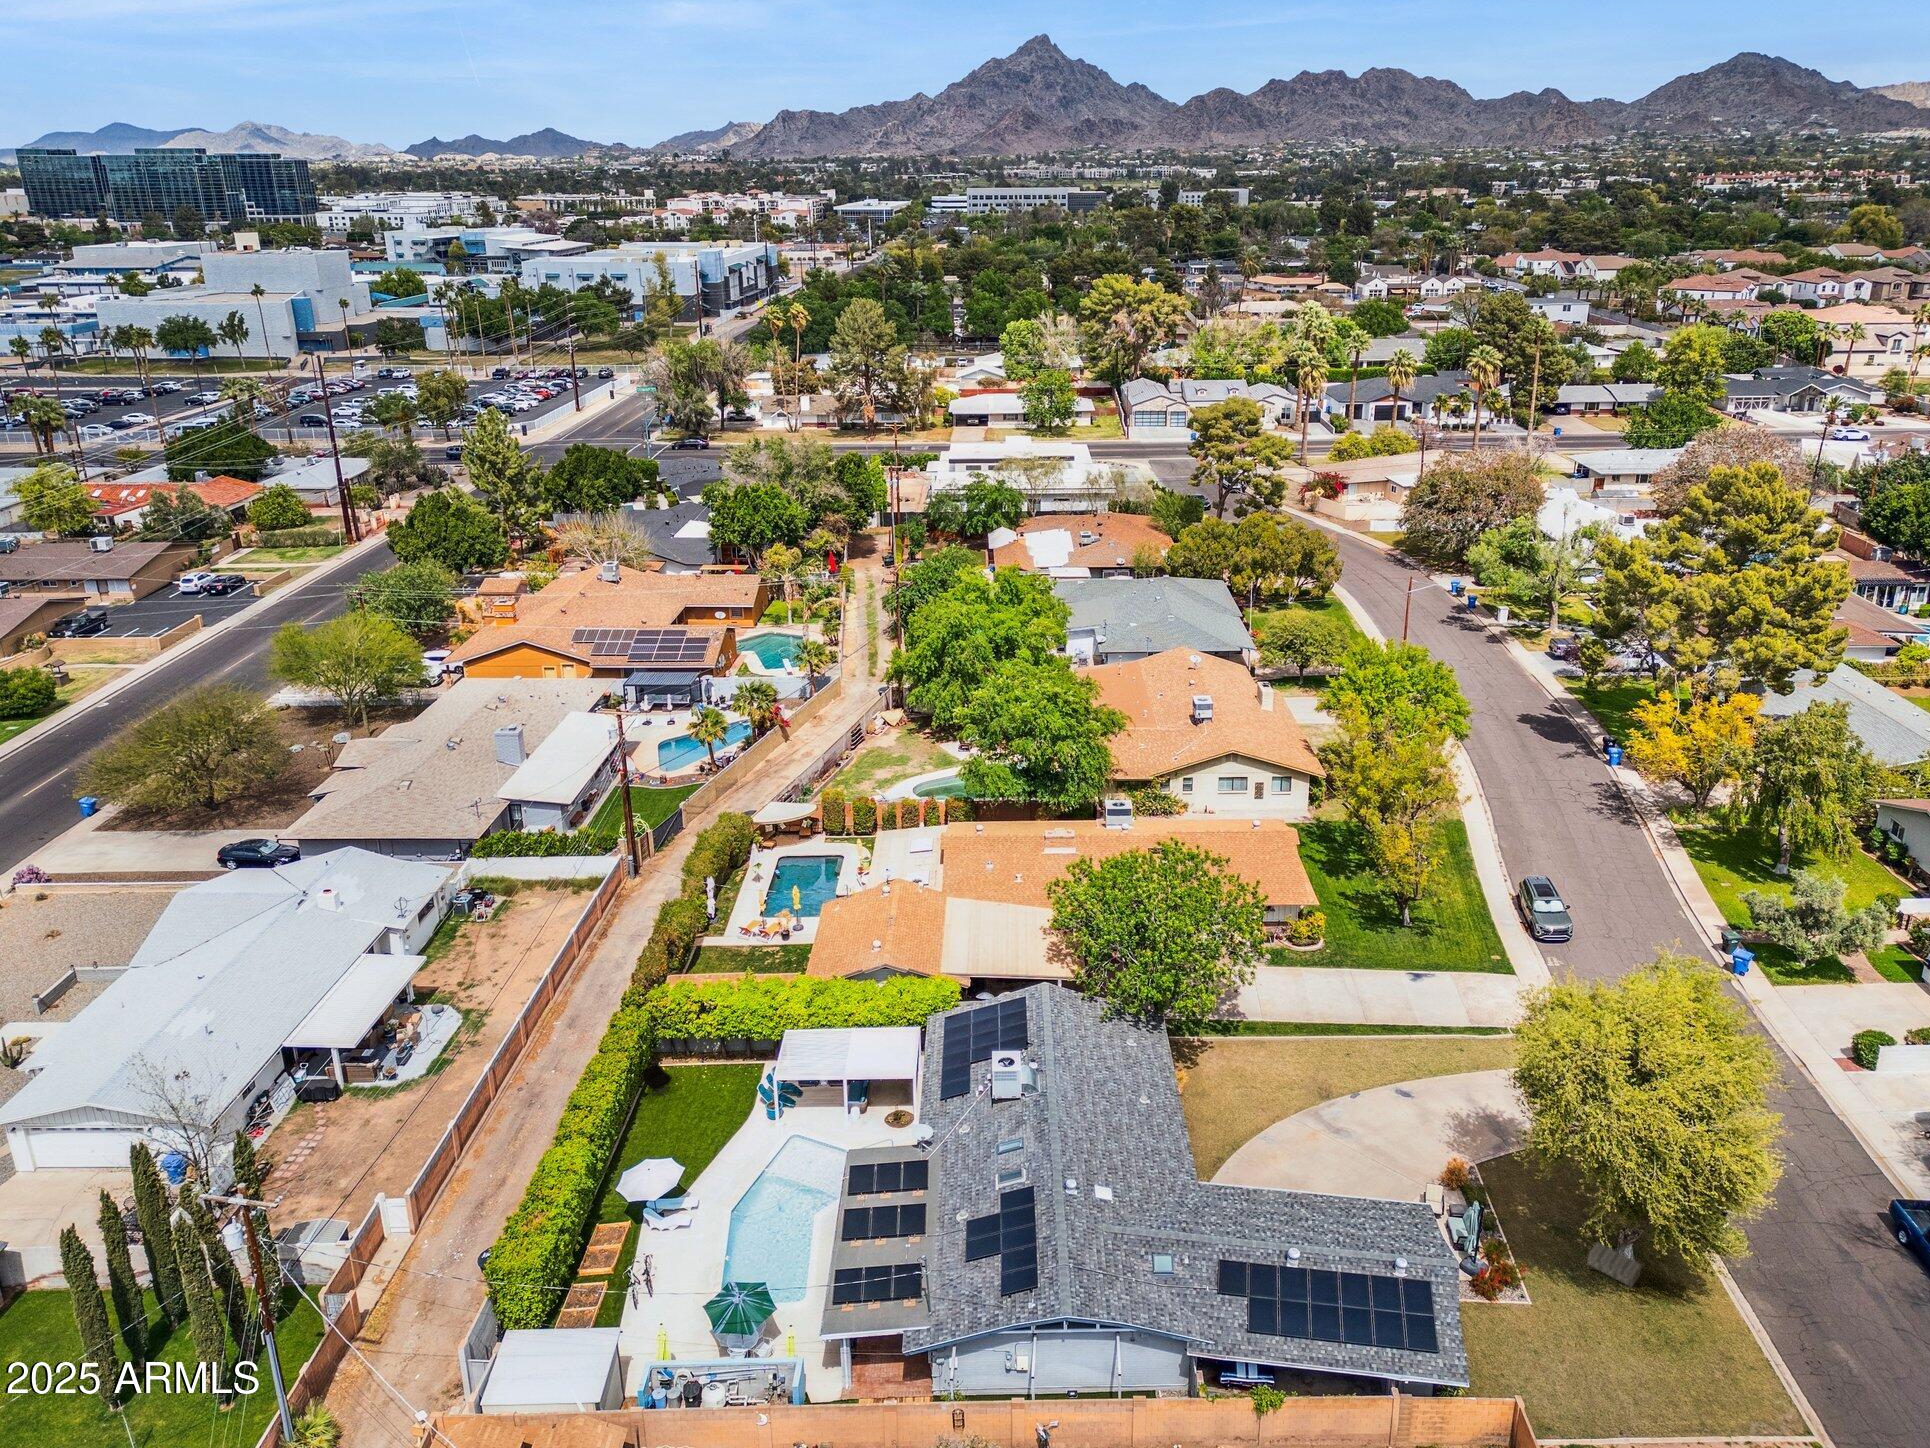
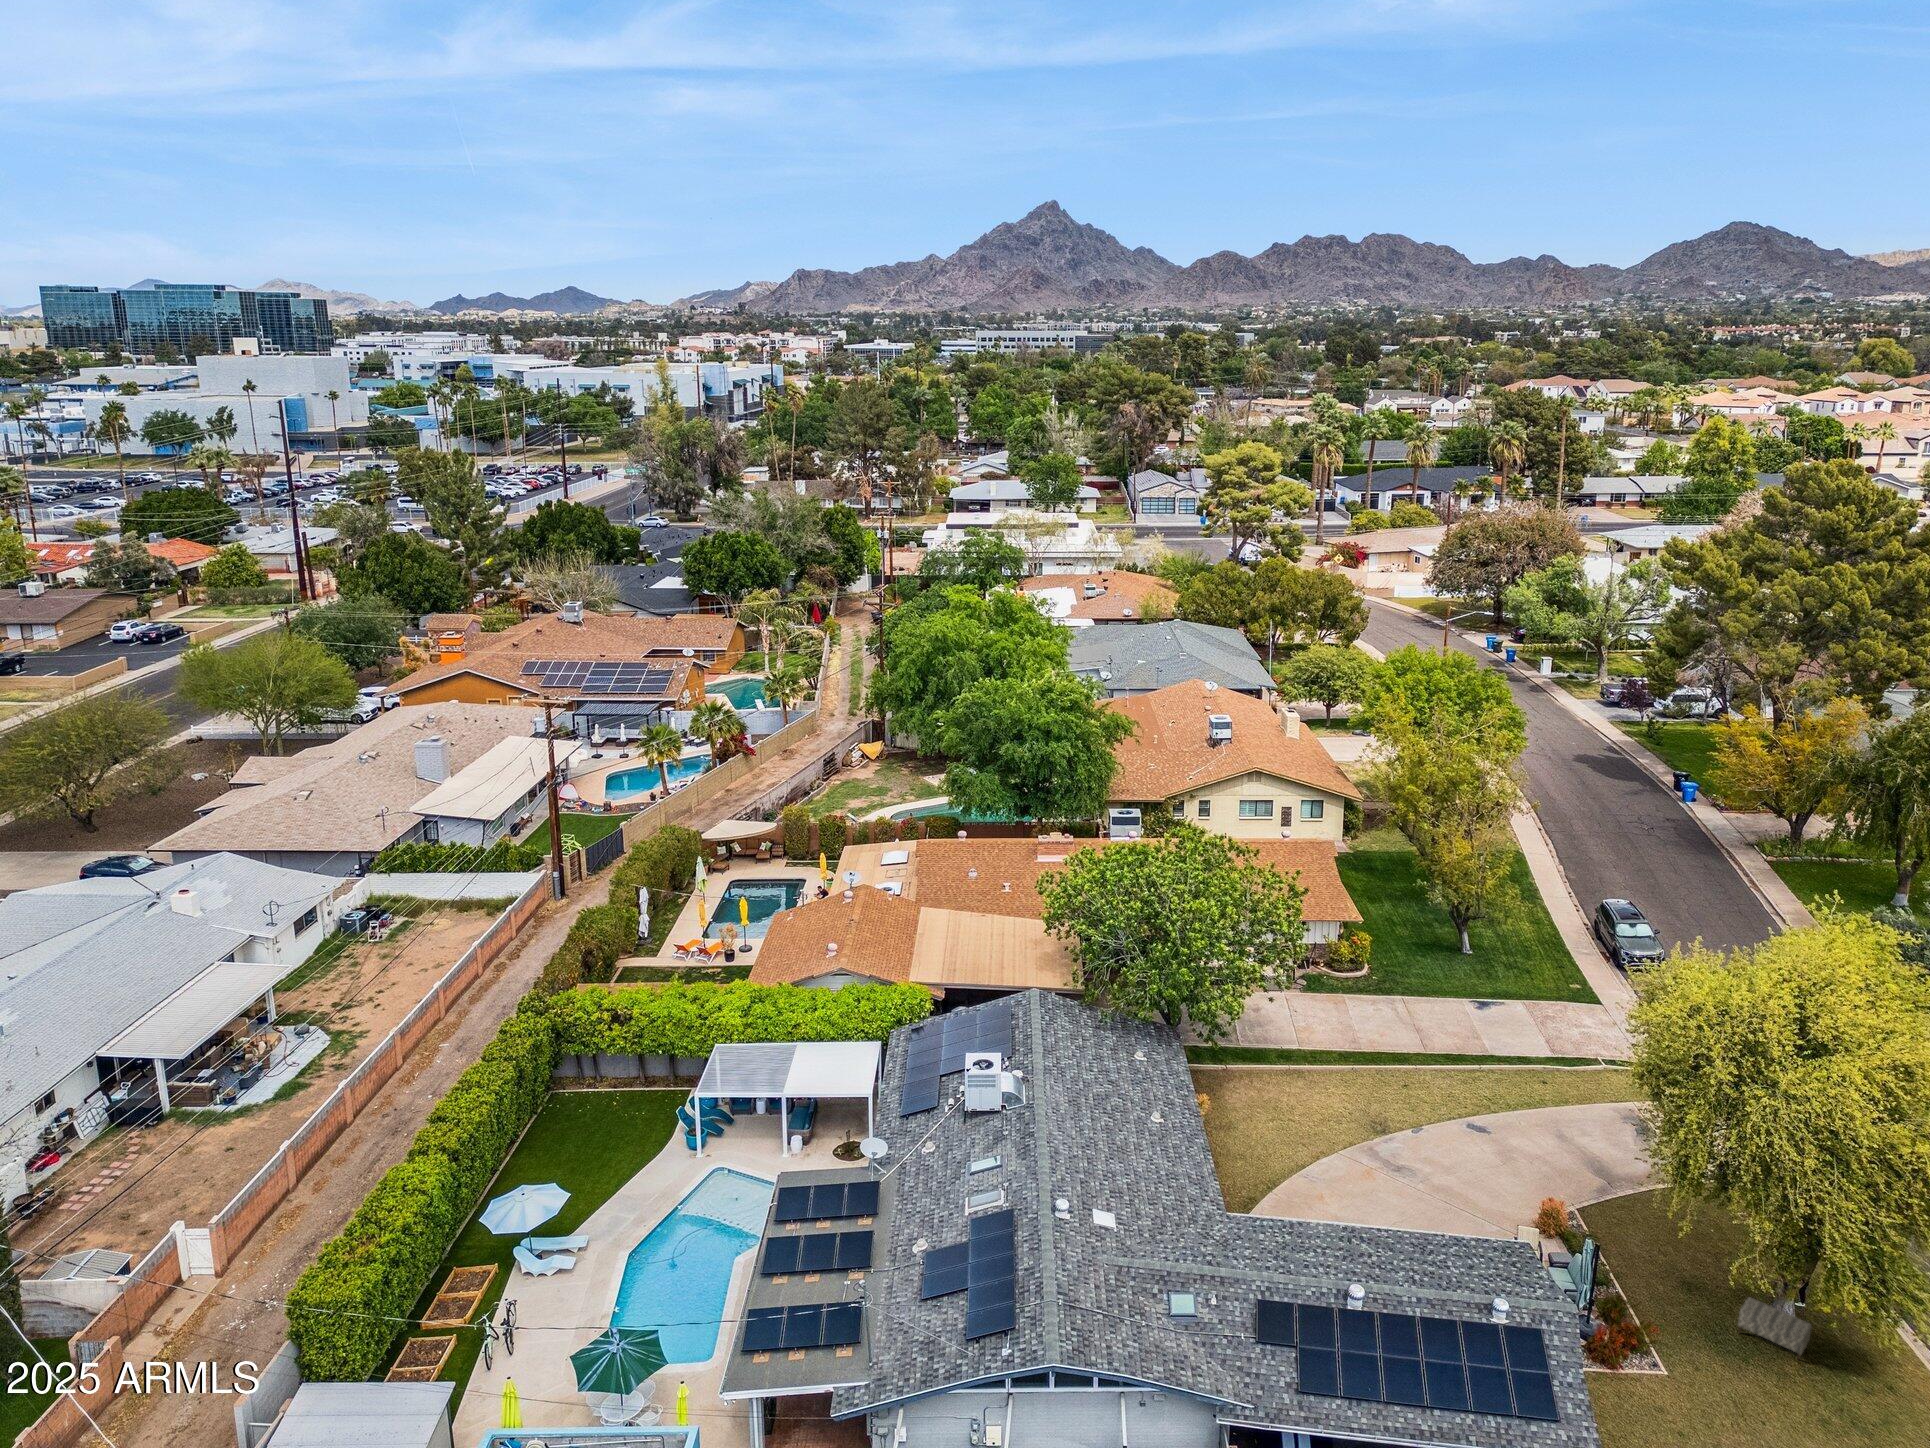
lounge chair: present [642,1063,672,1092] -> none [536,1085,575,1127]

